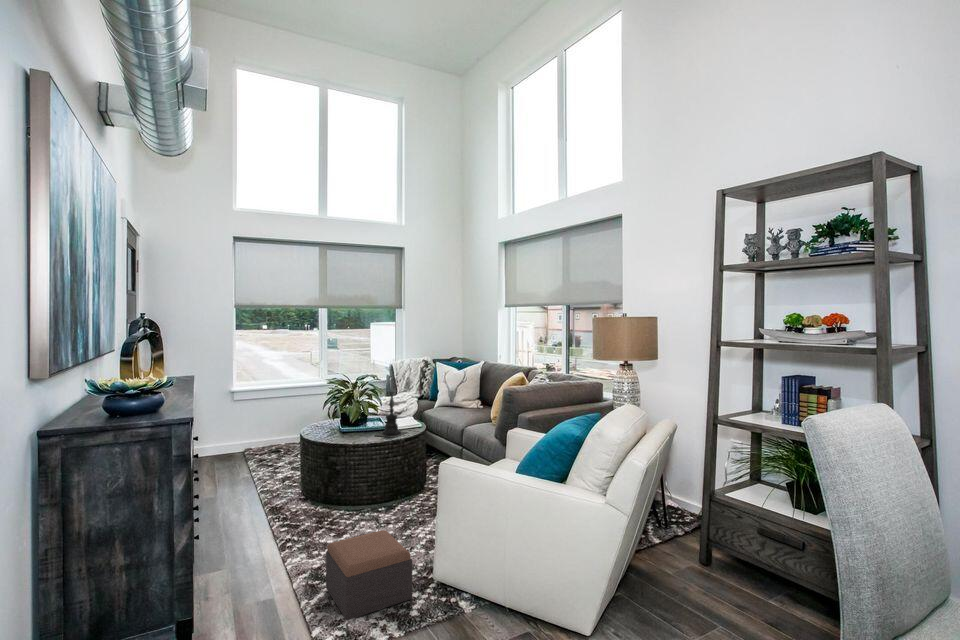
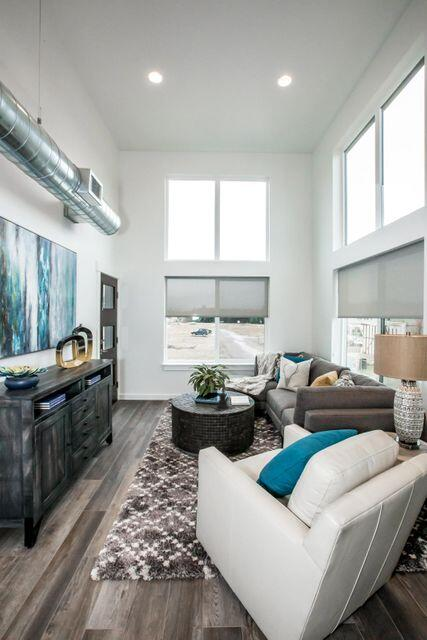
footstool: present [326,530,412,620] -> none [122,485,178,551]

